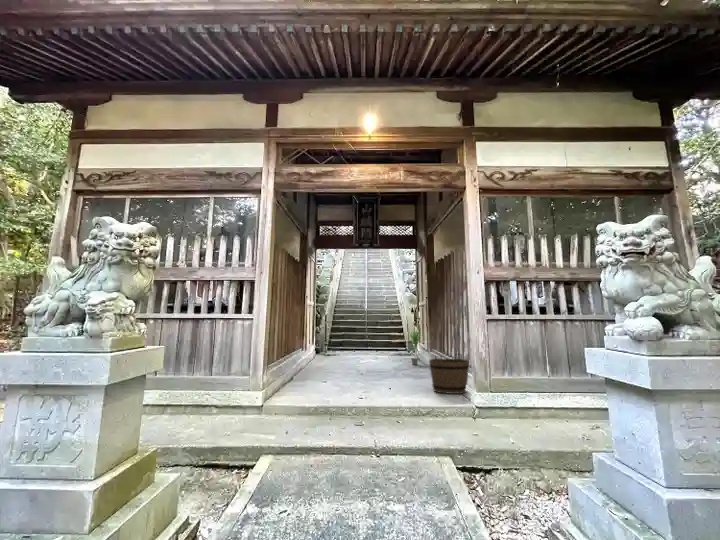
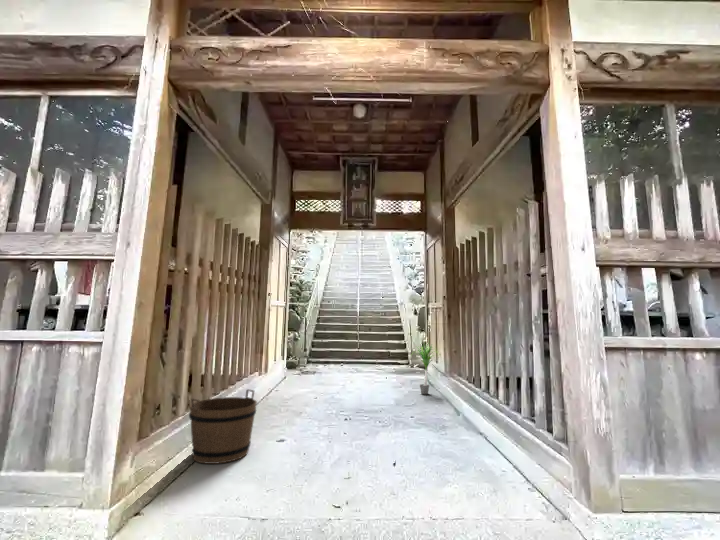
bucket: present [429,354,469,394] -> present [189,389,257,464]

